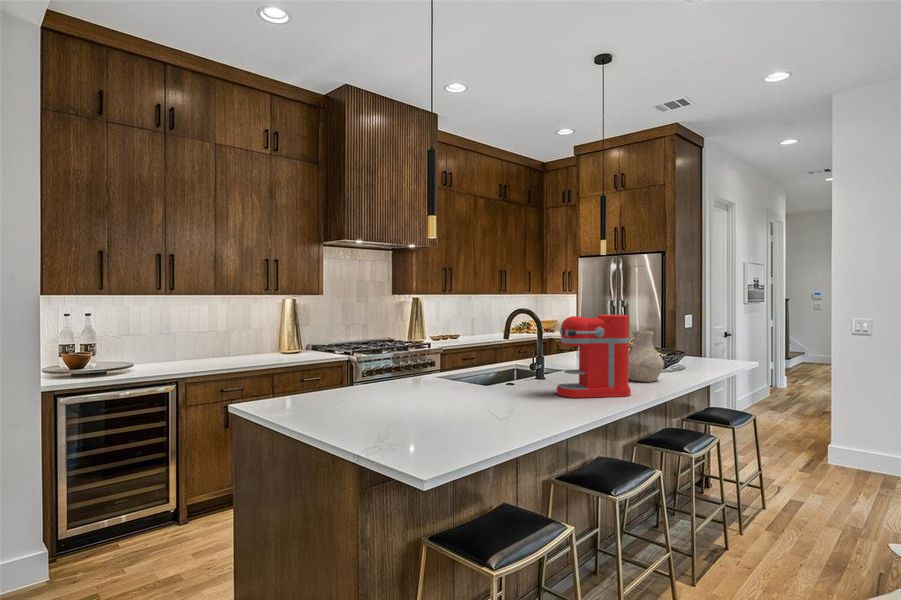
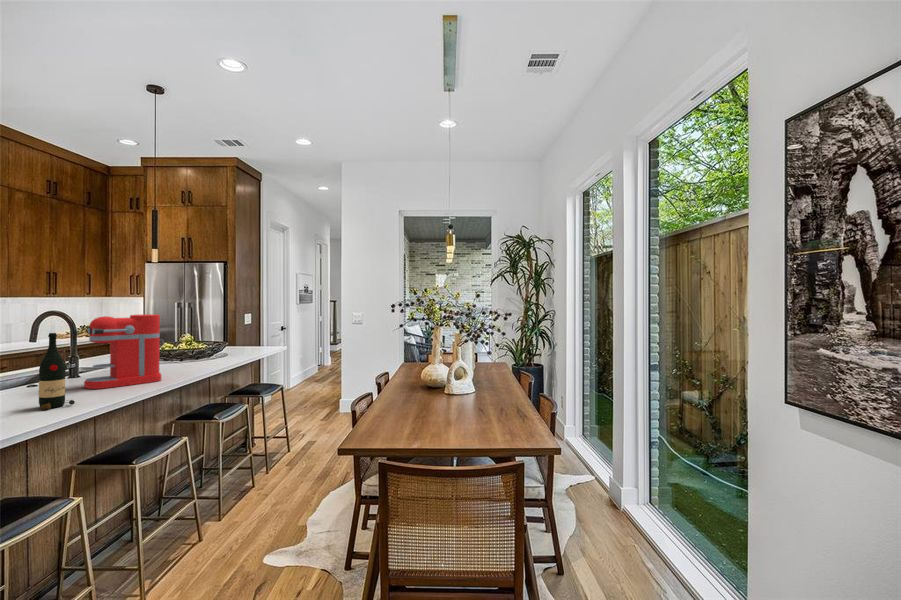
vase: present [628,331,664,382] -> none [162,327,200,369]
wine bottle: none [528,334,560,417] -> present [39,333,75,410]

